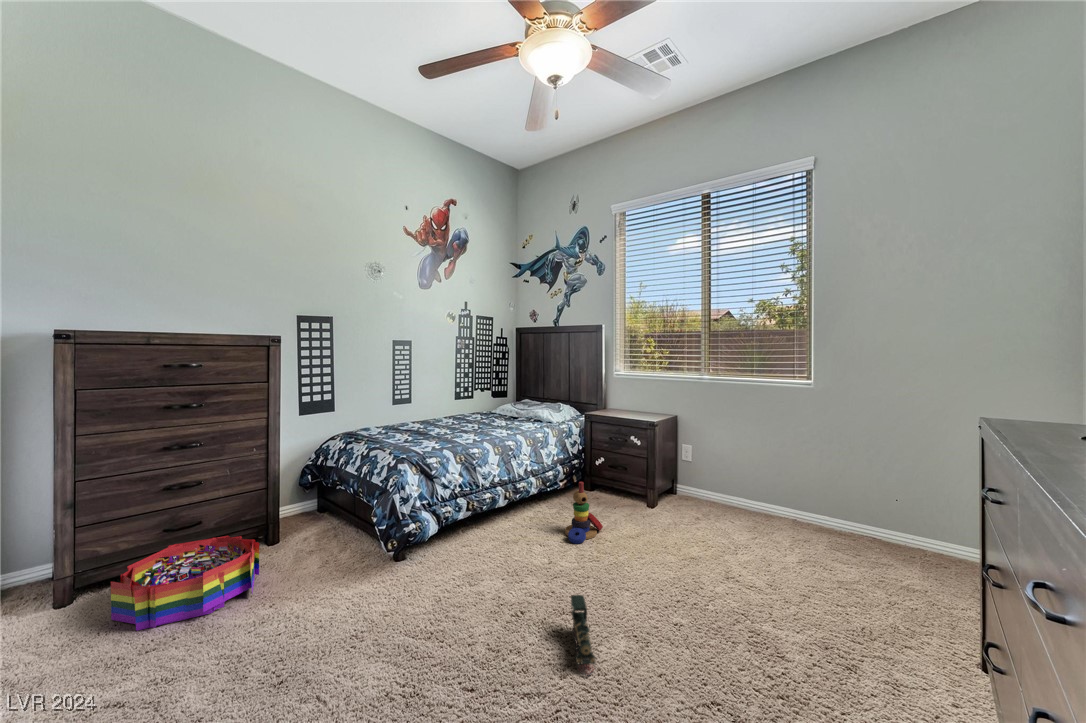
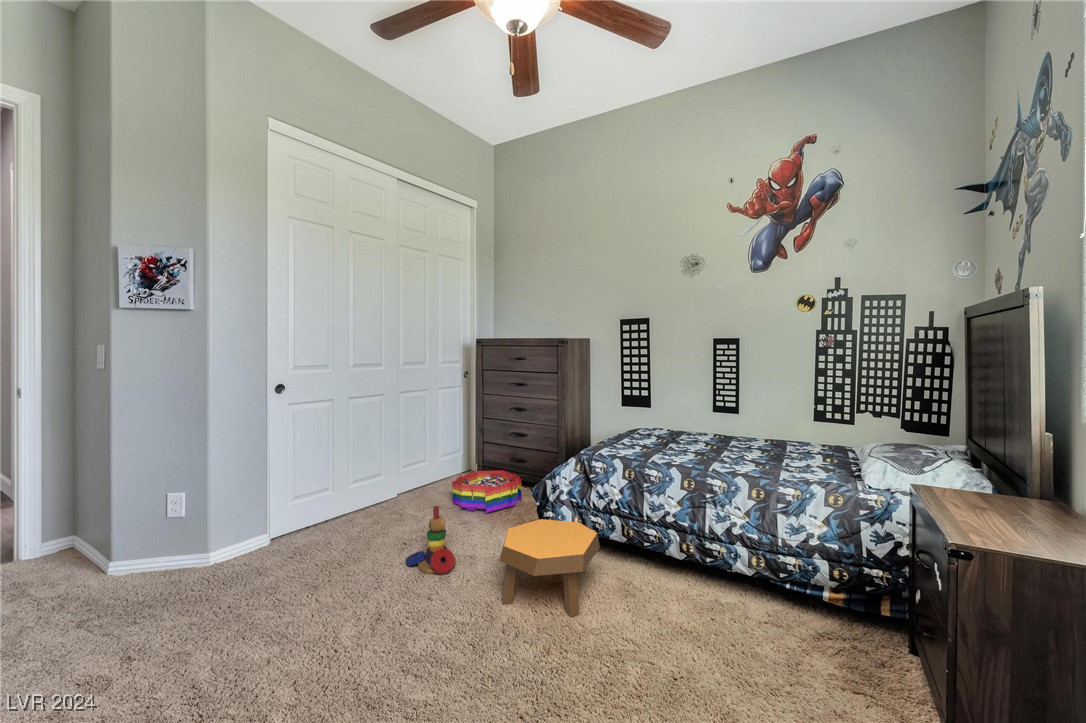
stacking toy: present [565,482,603,544] -> present [406,506,456,575]
footstool: none [455,503,546,597] -> present [499,519,600,617]
toy train: present [571,595,596,675] -> none [370,620,453,671]

